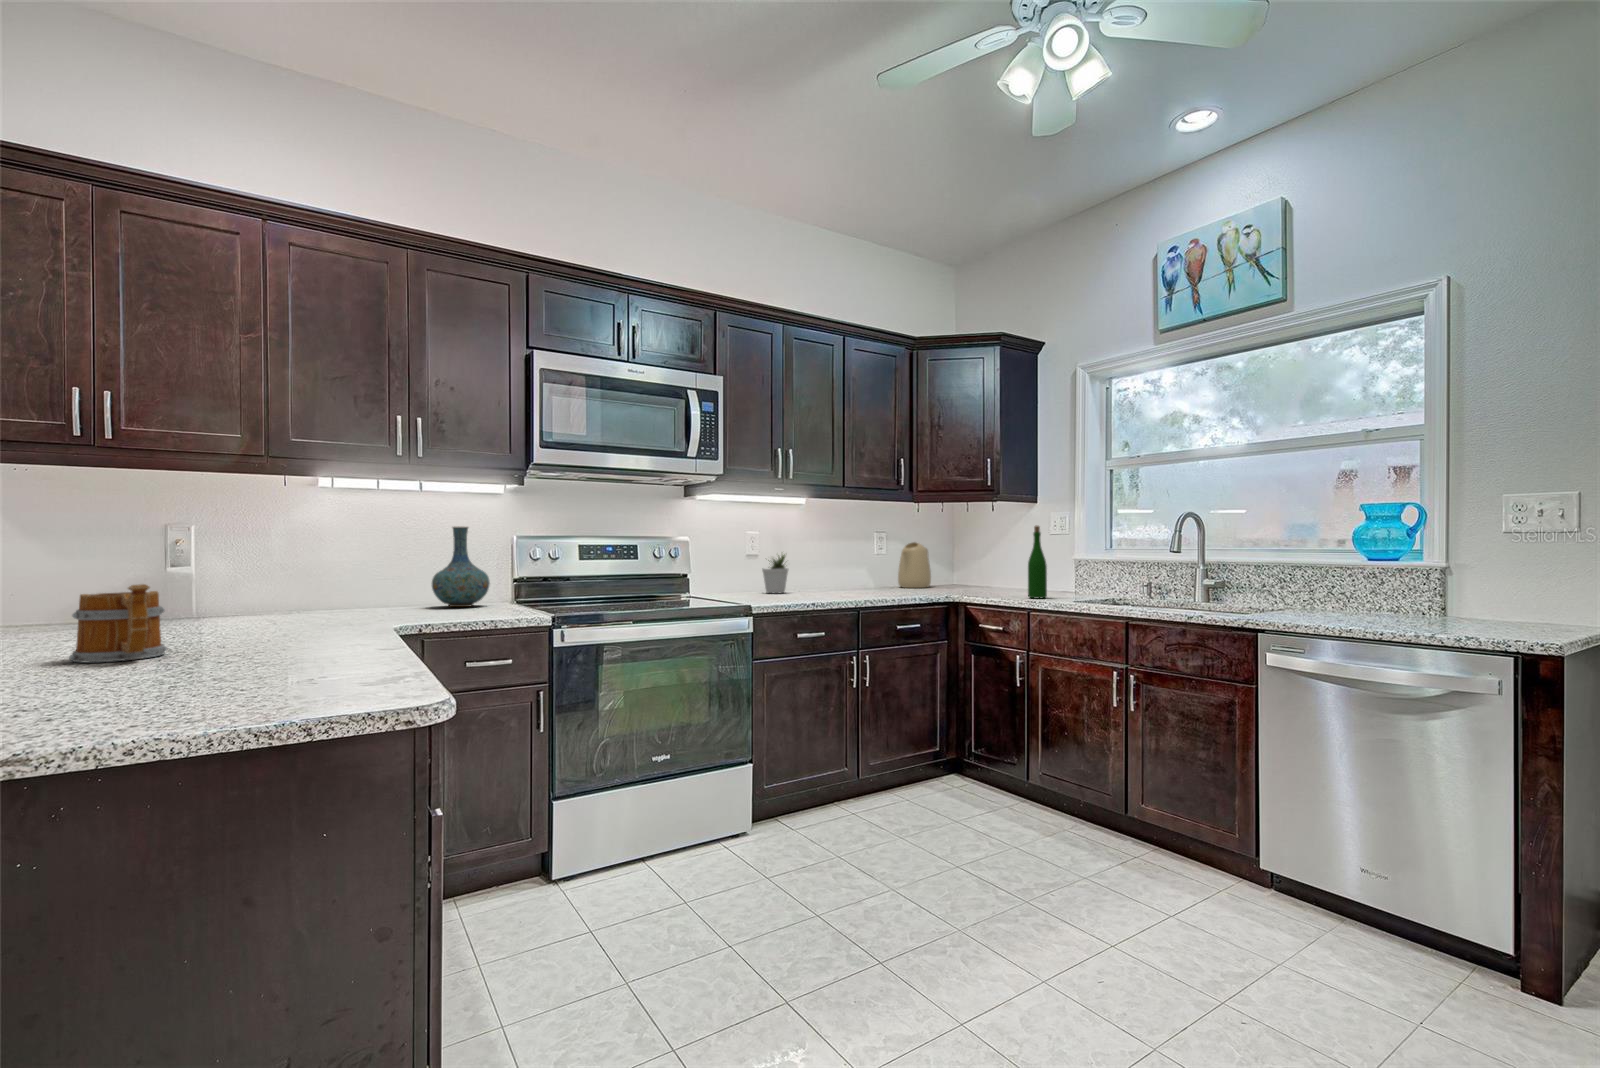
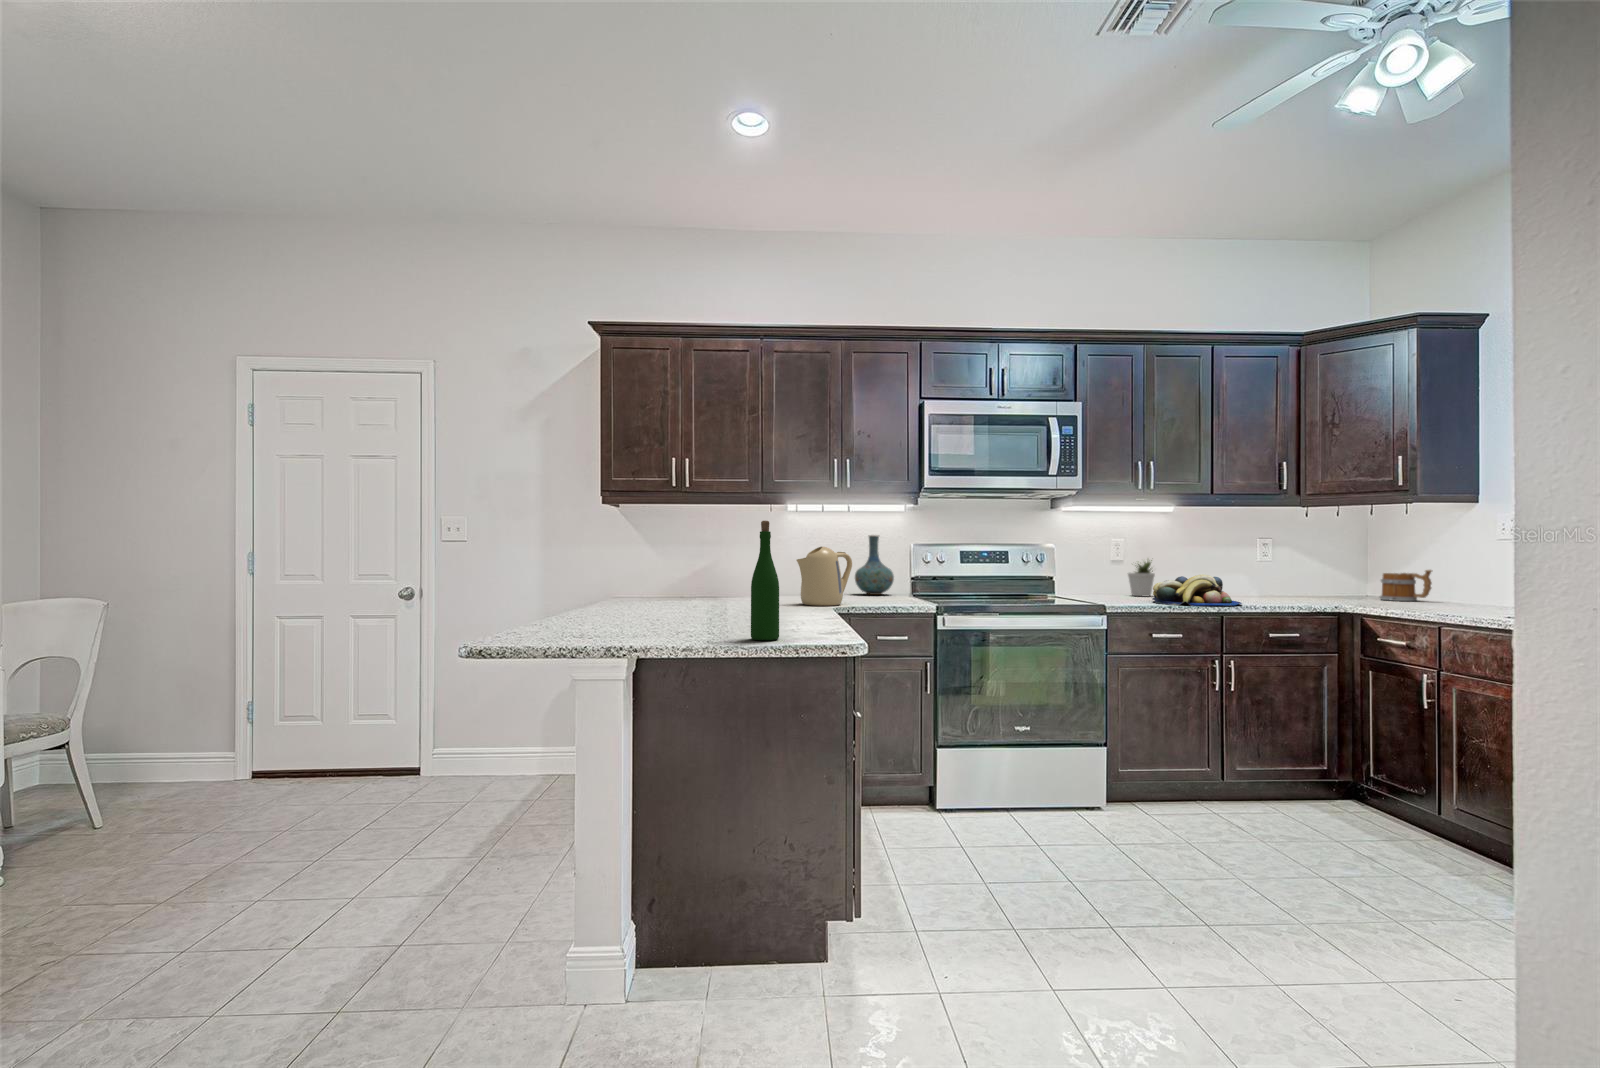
wine bottle: present [1028,525,1047,598] -> present [751,521,779,640]
kettle: present [898,542,931,588] -> present [796,547,852,606]
fruit bowl: none [793,568,876,602] -> present [1152,575,1242,606]
mug: present [69,584,167,663] -> present [1380,570,1432,601]

